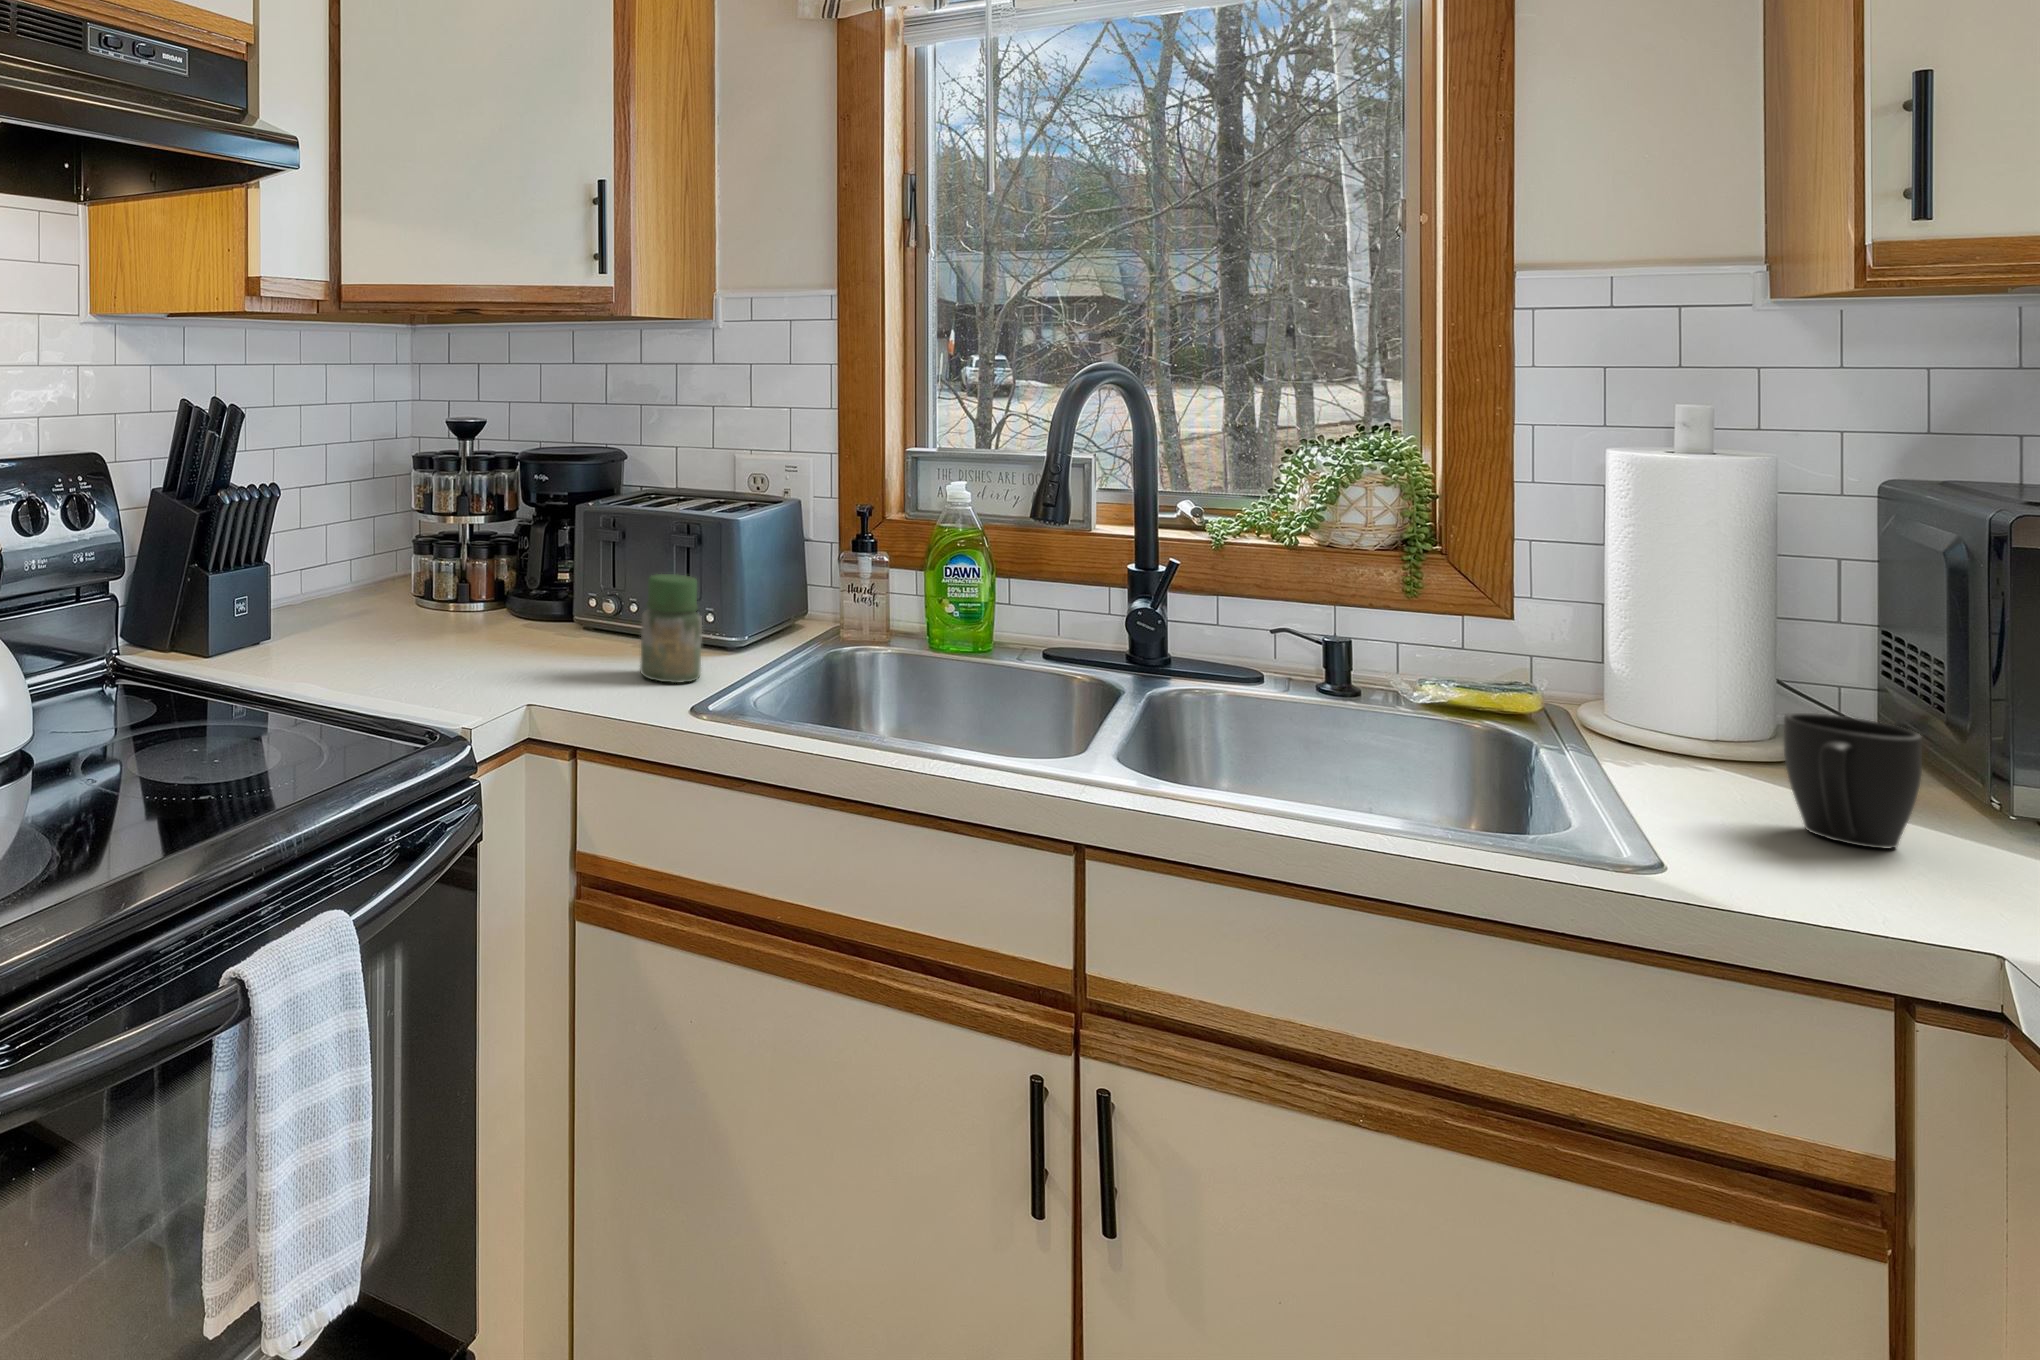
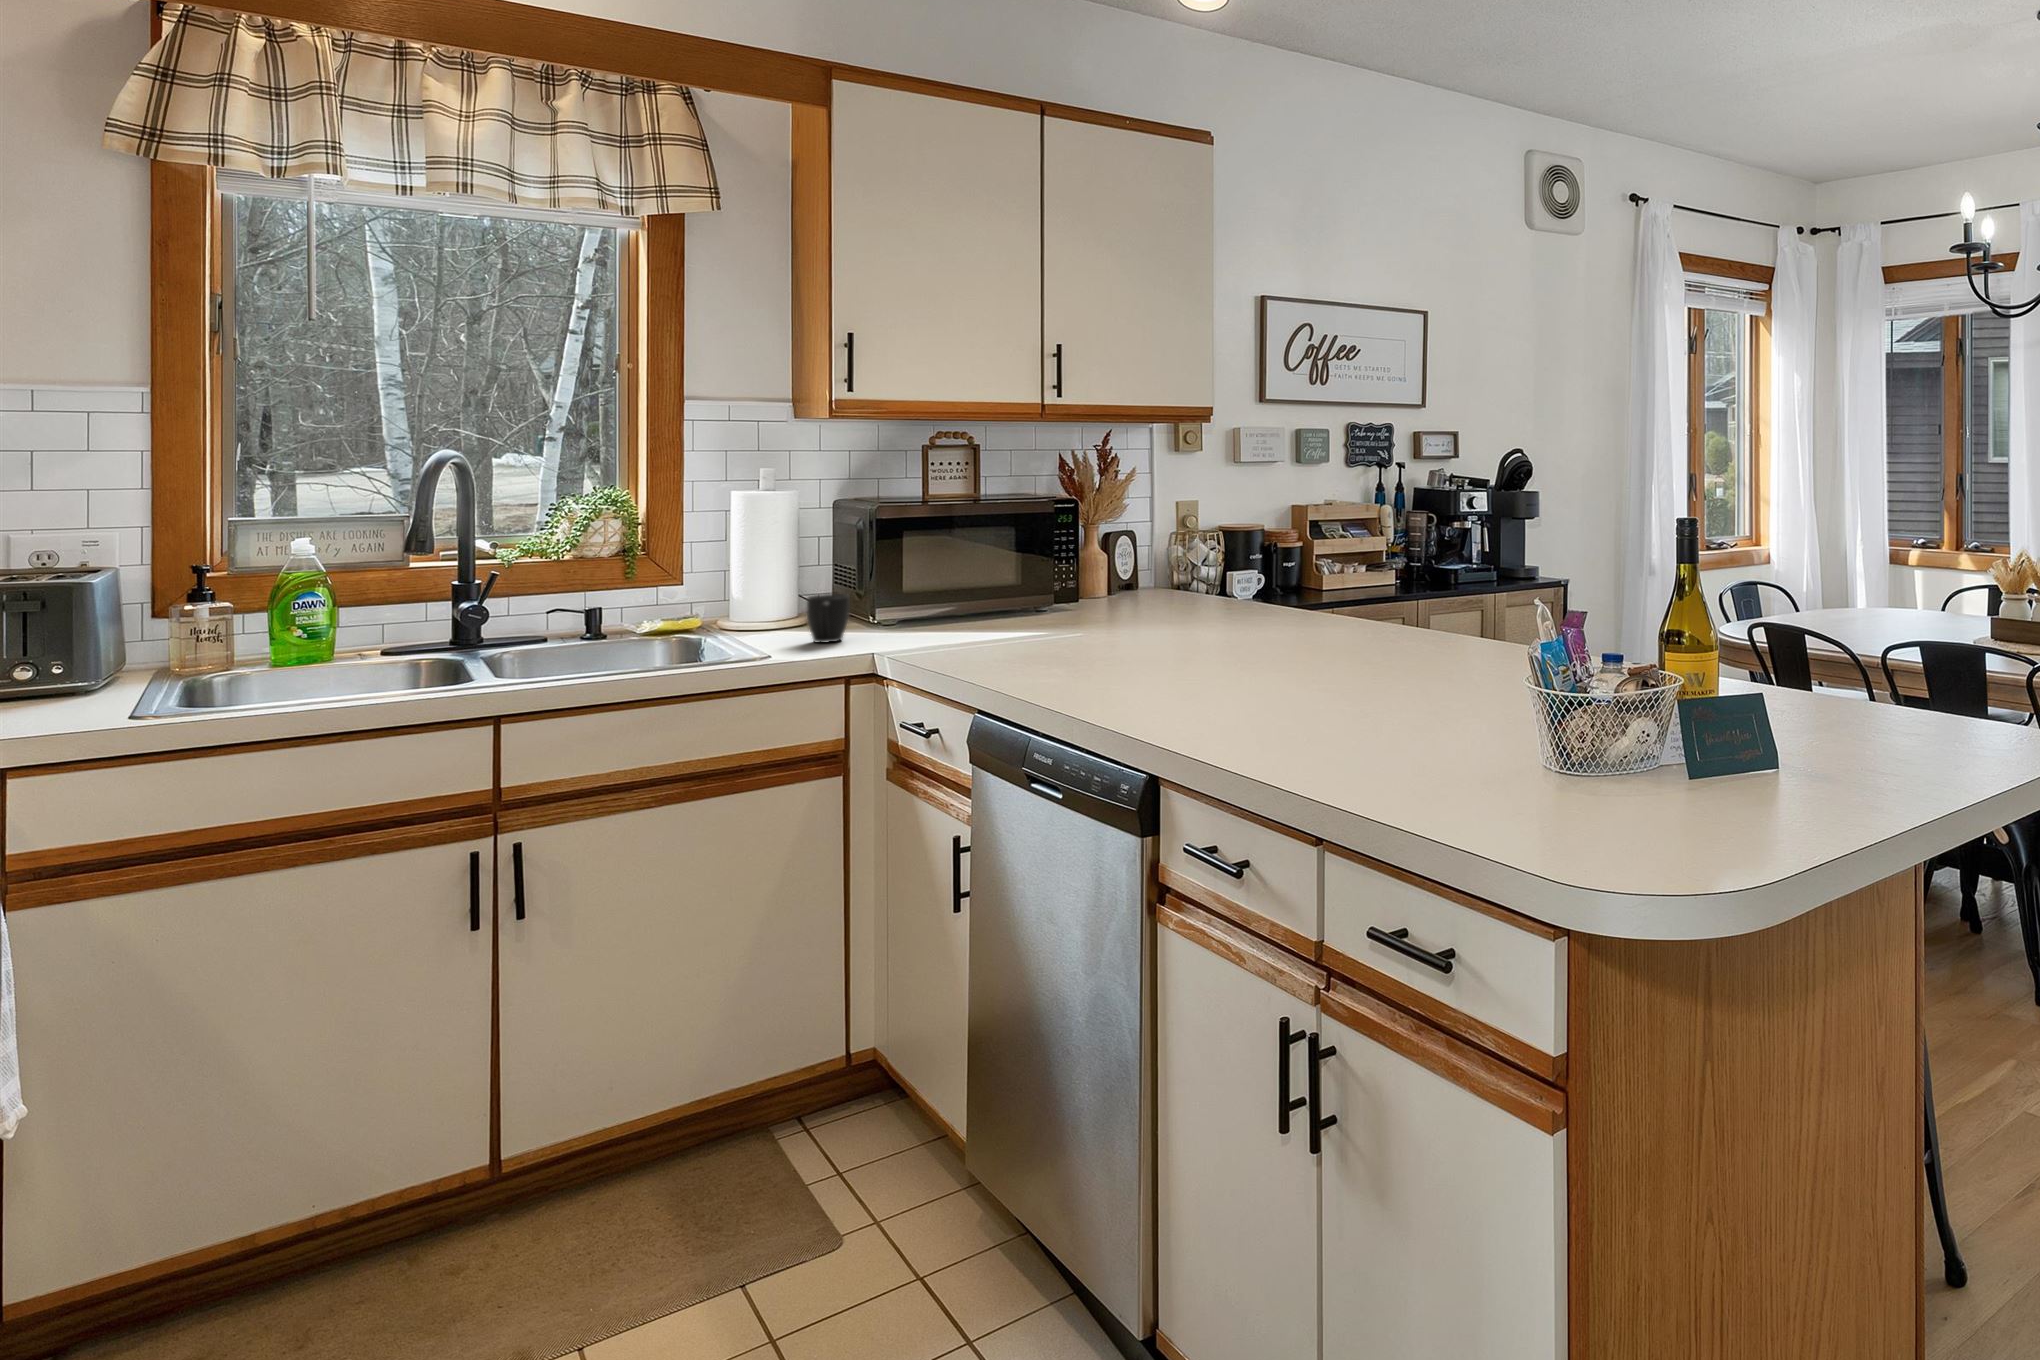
jar: present [640,574,702,683] -> none [72,640,142,725]

